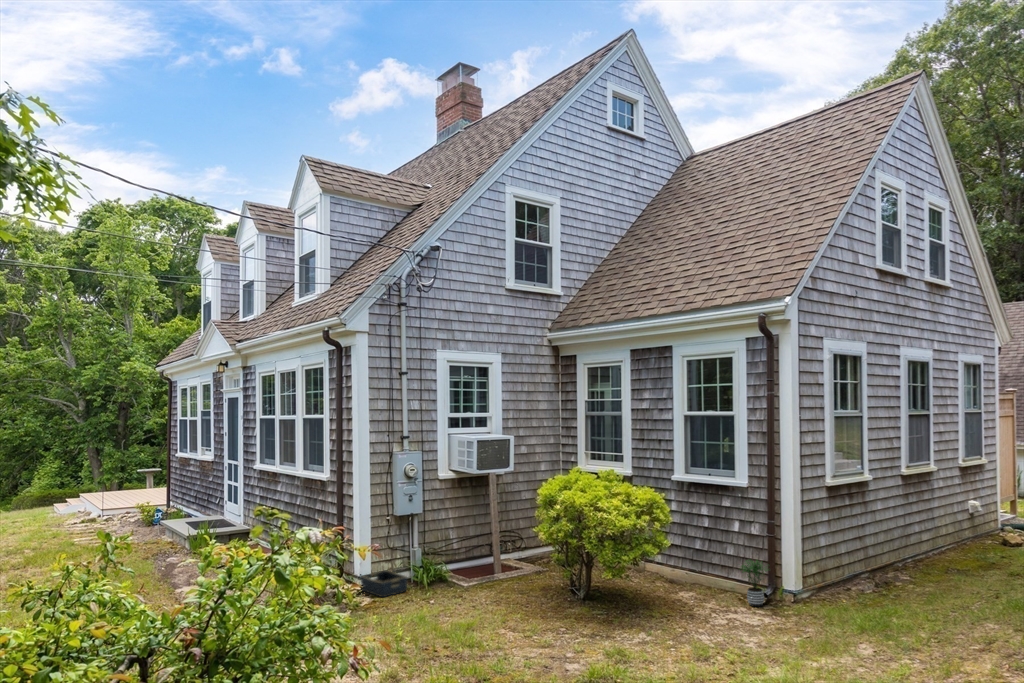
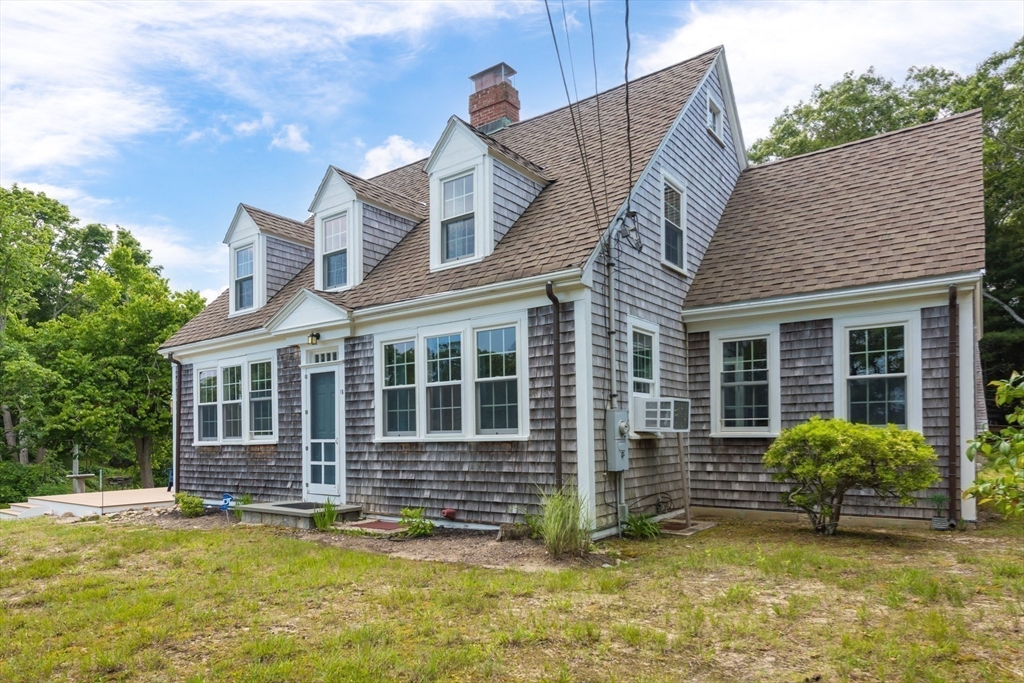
basket: present [361,570,407,597] -> none [594,525,639,547]

